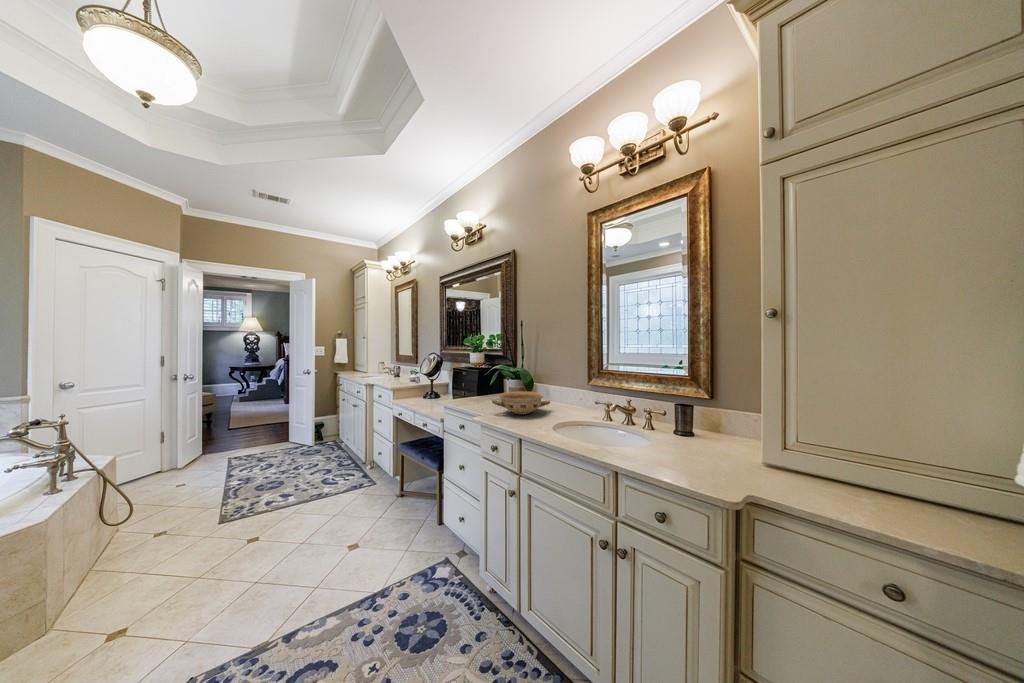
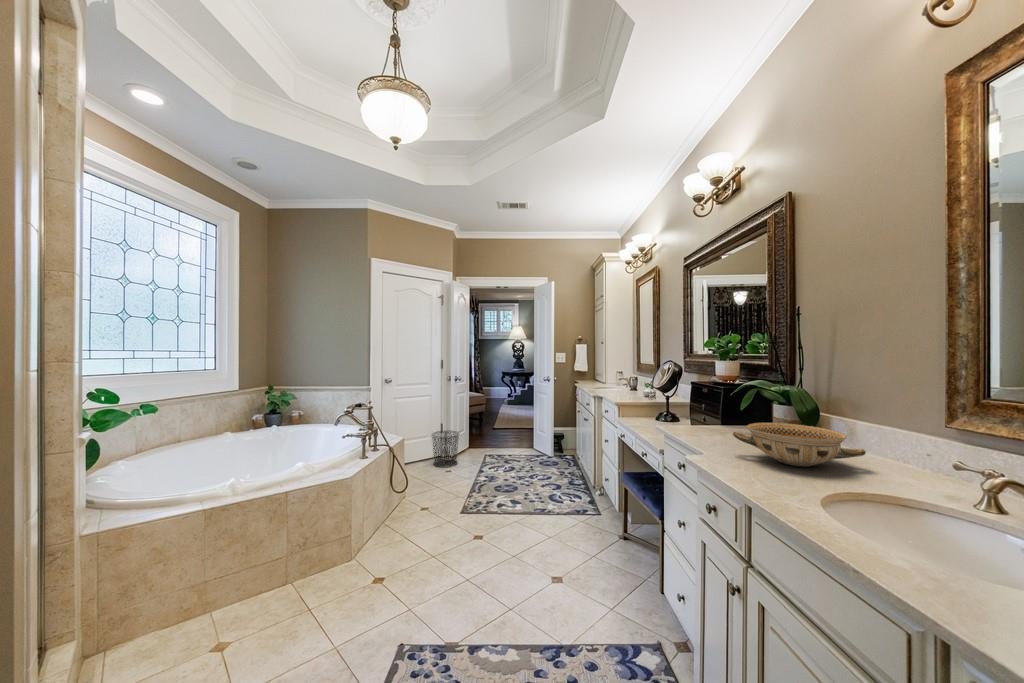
waste bin: none [142,442,191,491] -> present [432,431,459,467]

